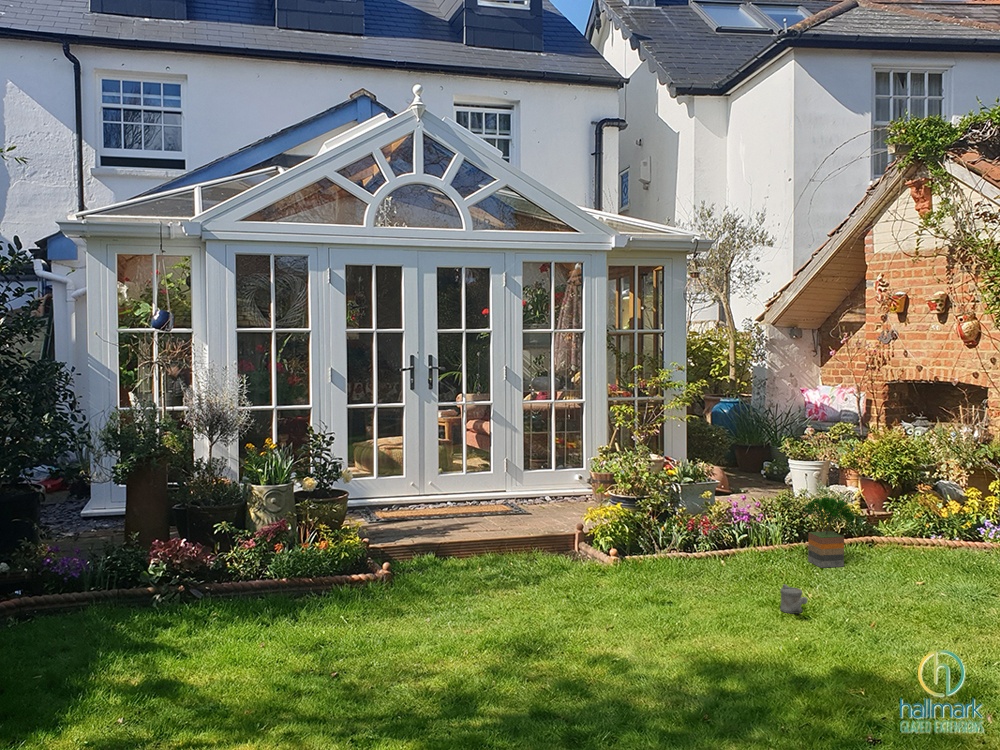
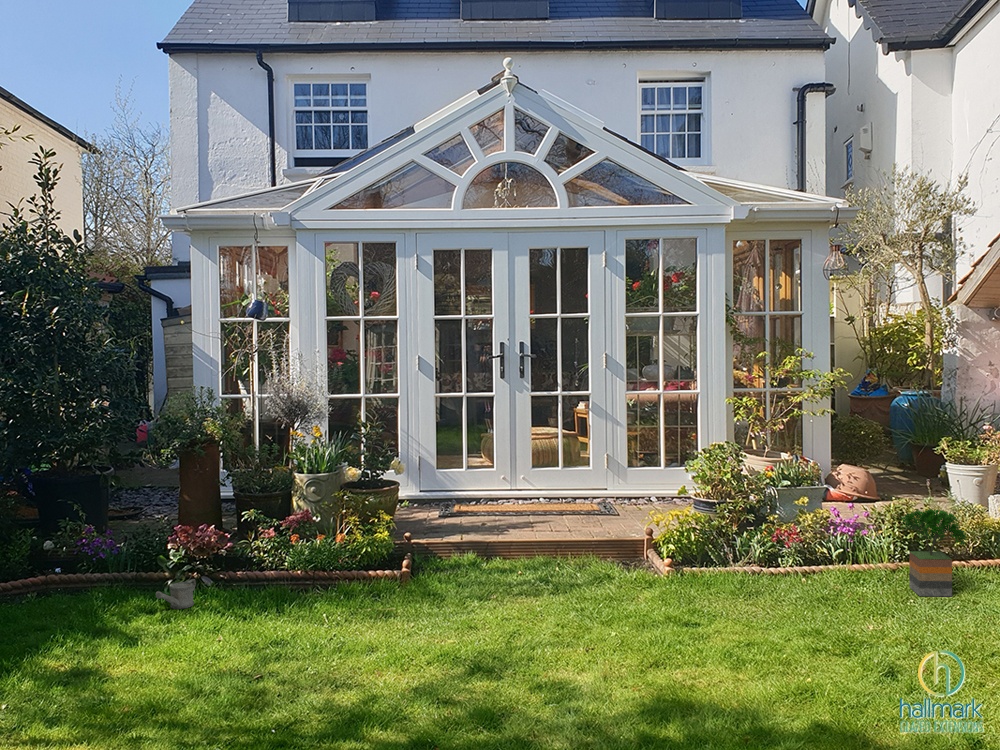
watering can: present [780,584,807,613] -> present [156,579,196,609]

